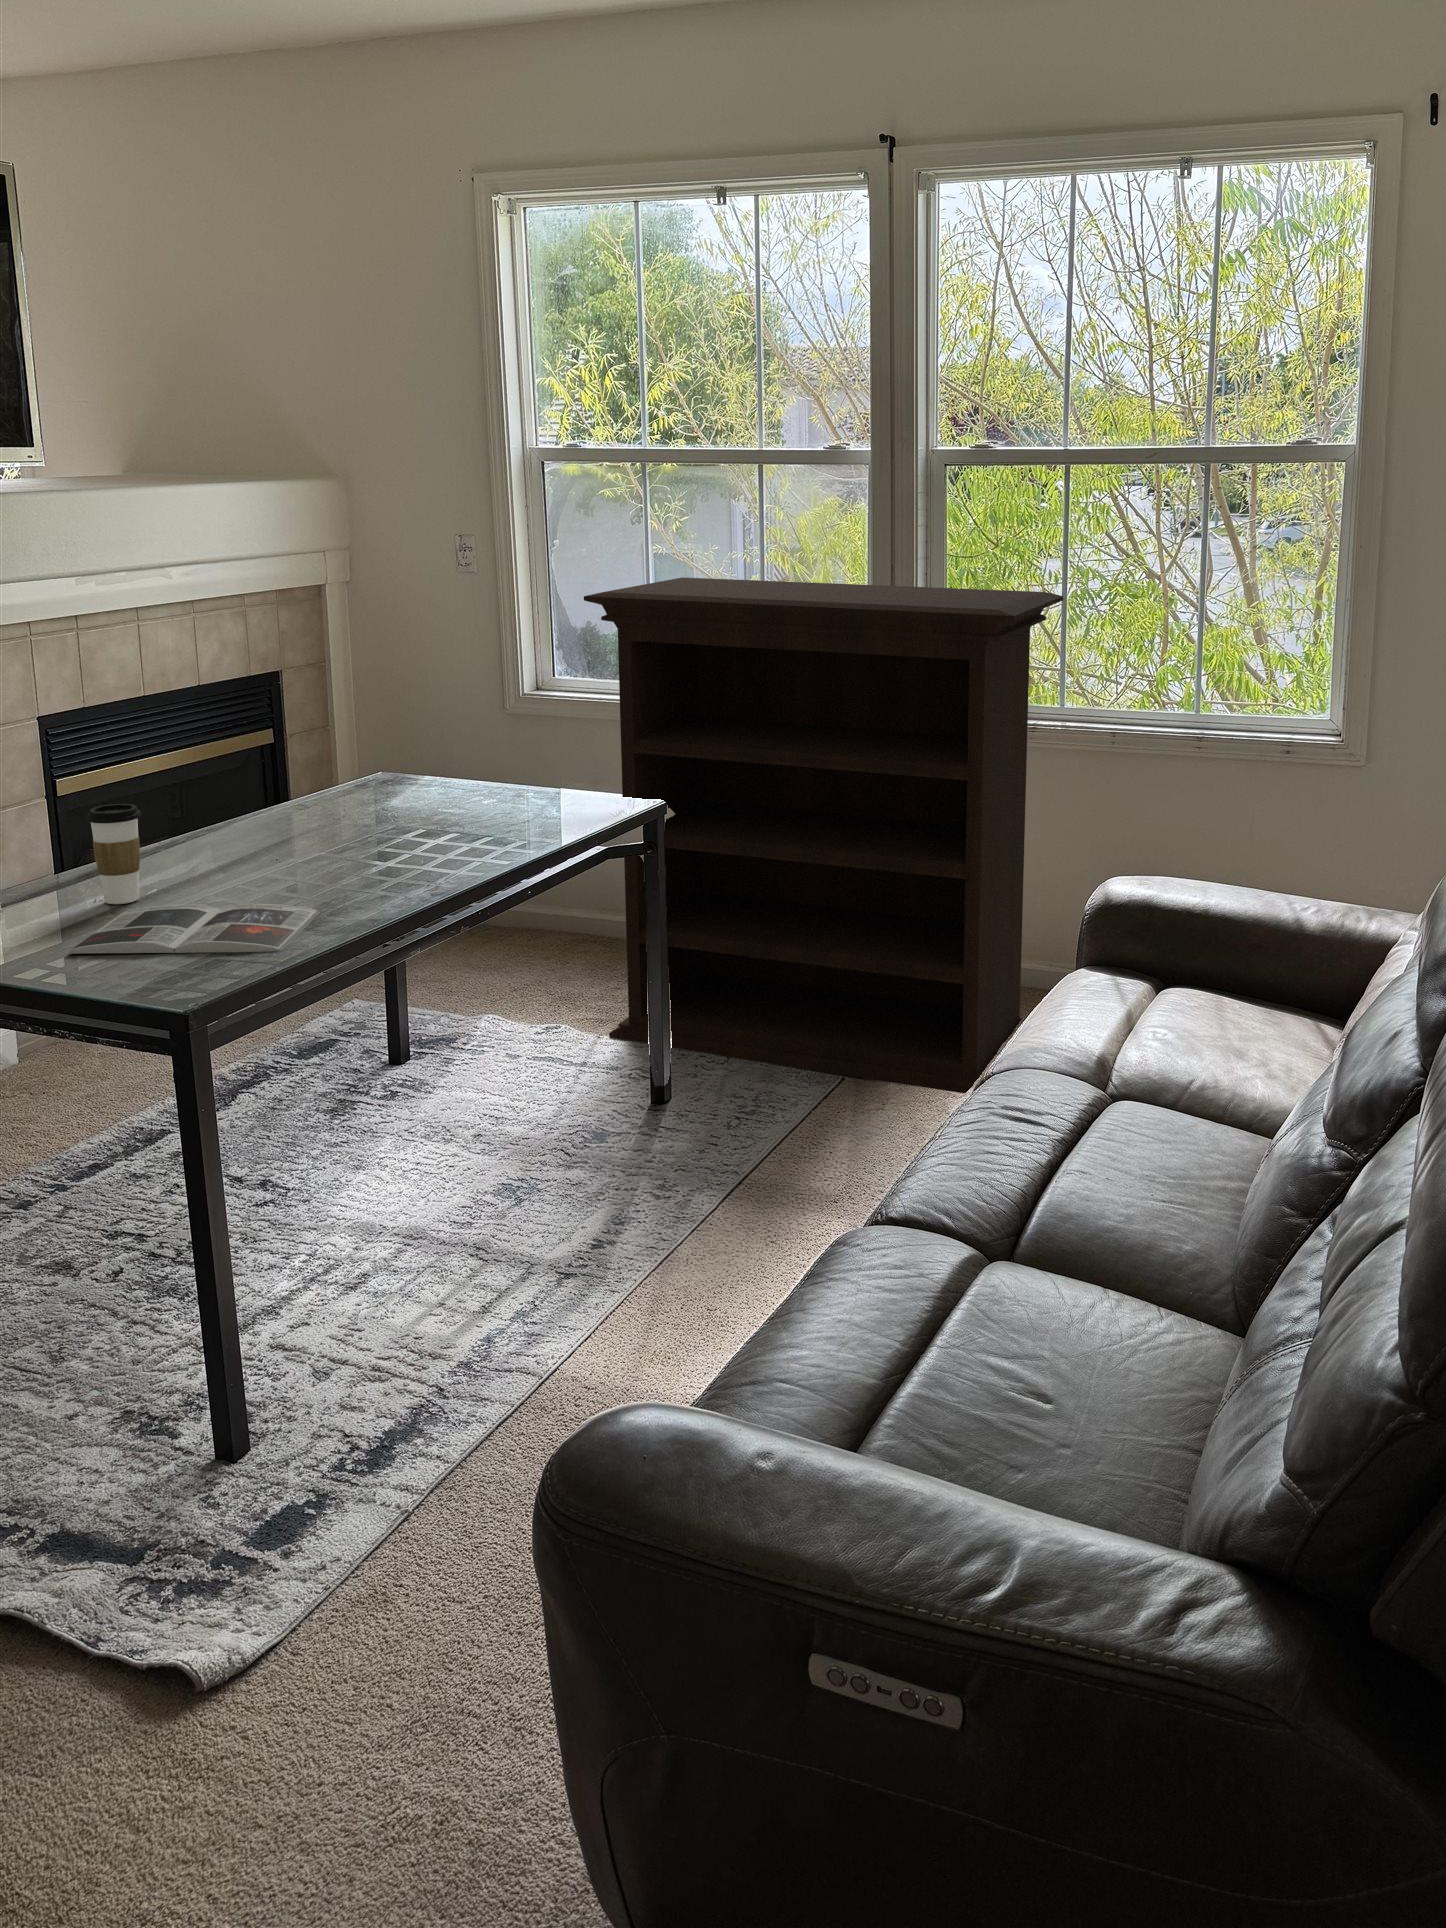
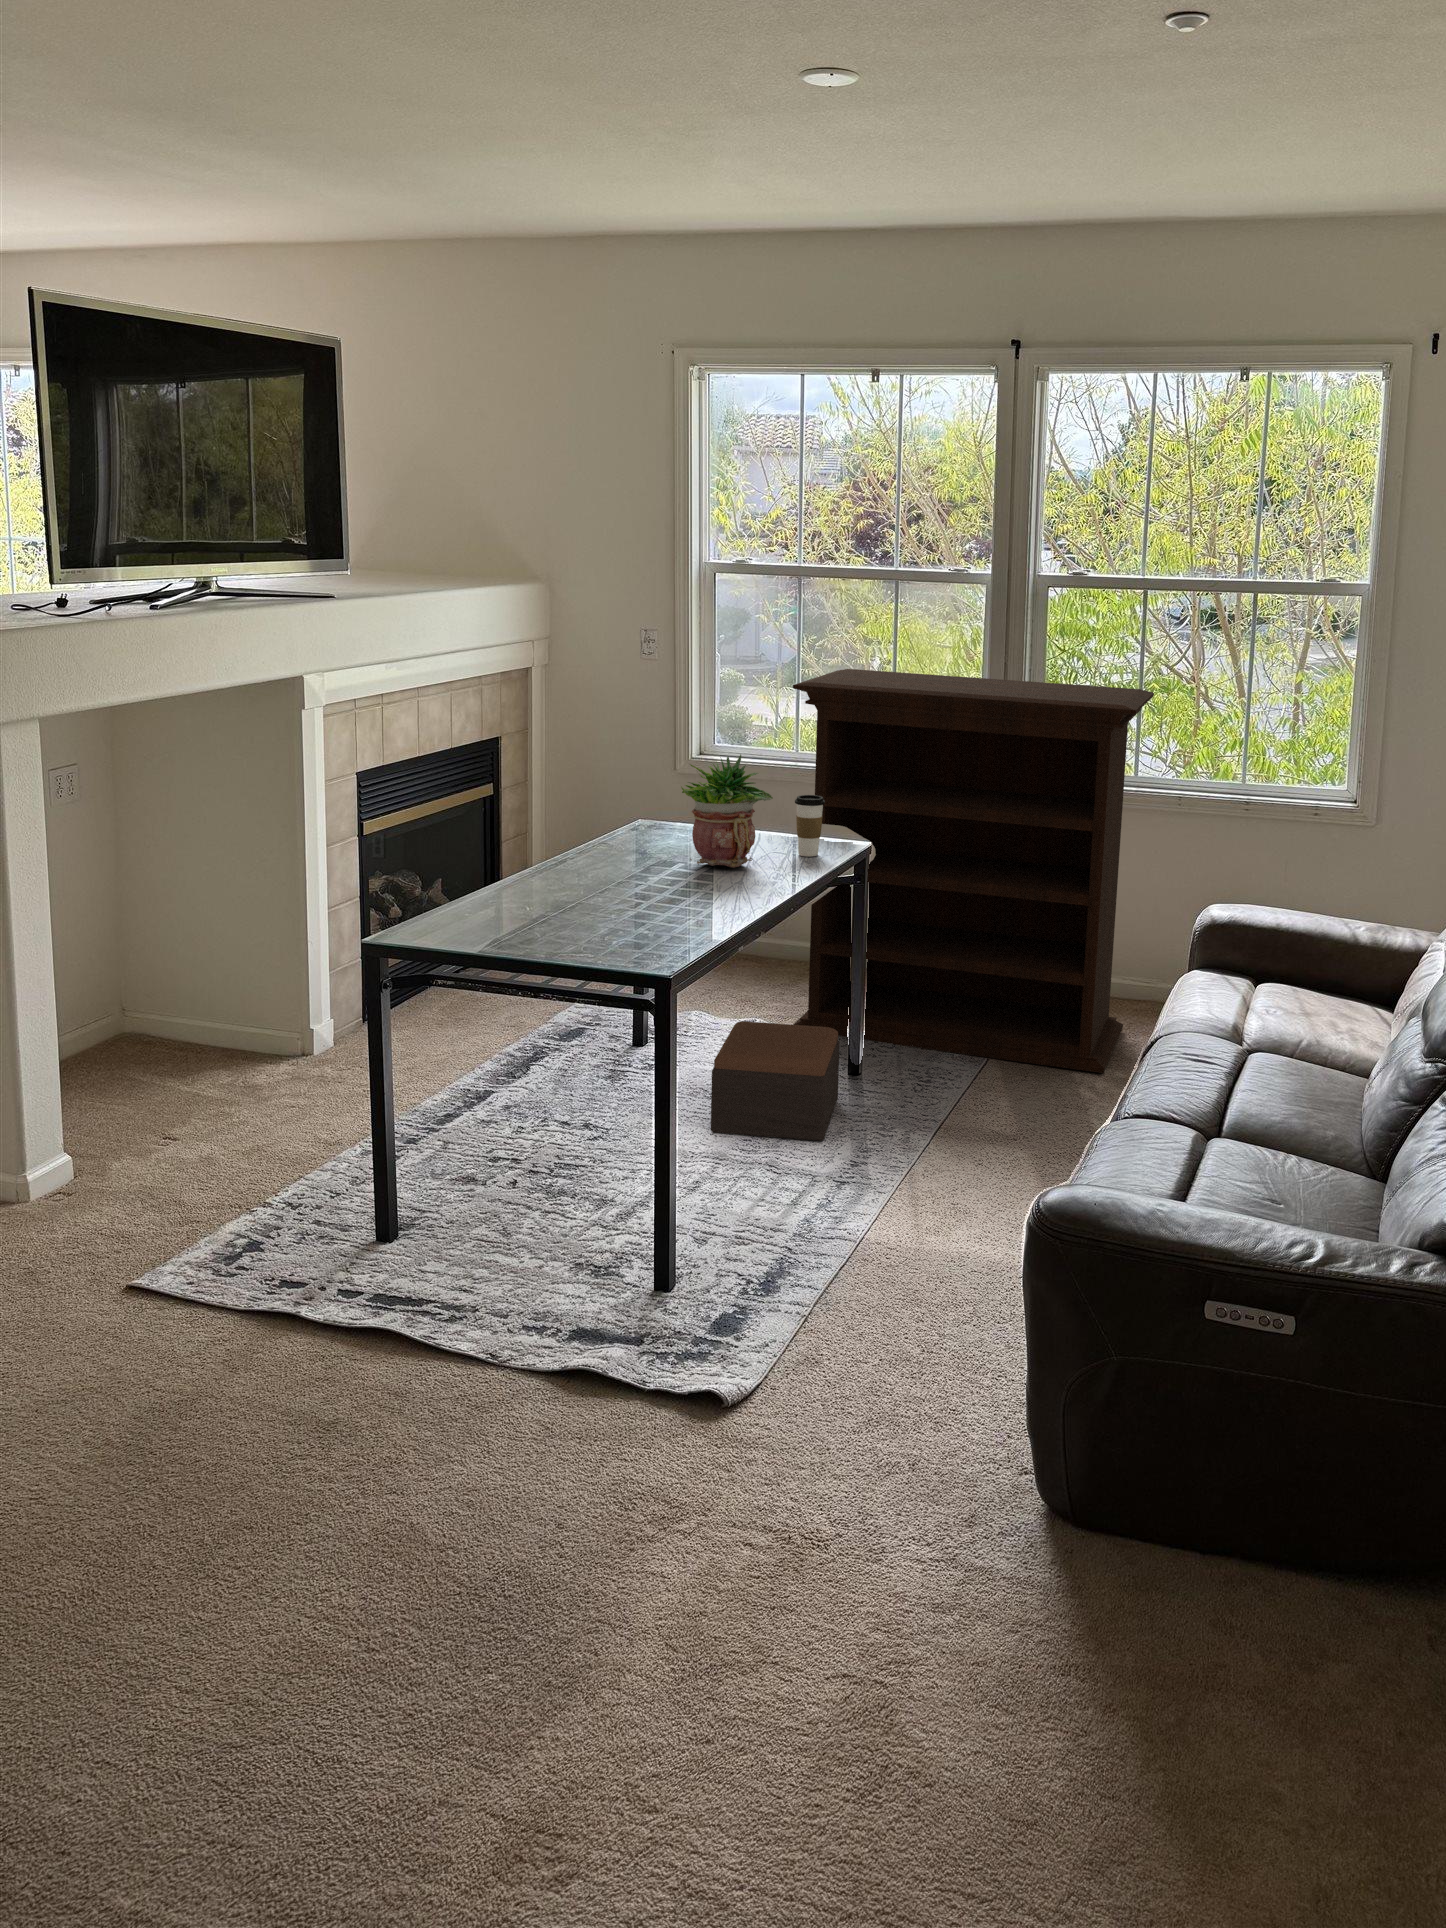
potted plant: none [369,684,502,838] -> present [681,754,773,868]
coffee cup: present [87,804,141,904] -> present [795,795,825,857]
magazine: present [67,904,320,954] -> none [543,910,692,942]
footstool: none [423,1039,621,1205] -> present [711,1021,840,1141]

